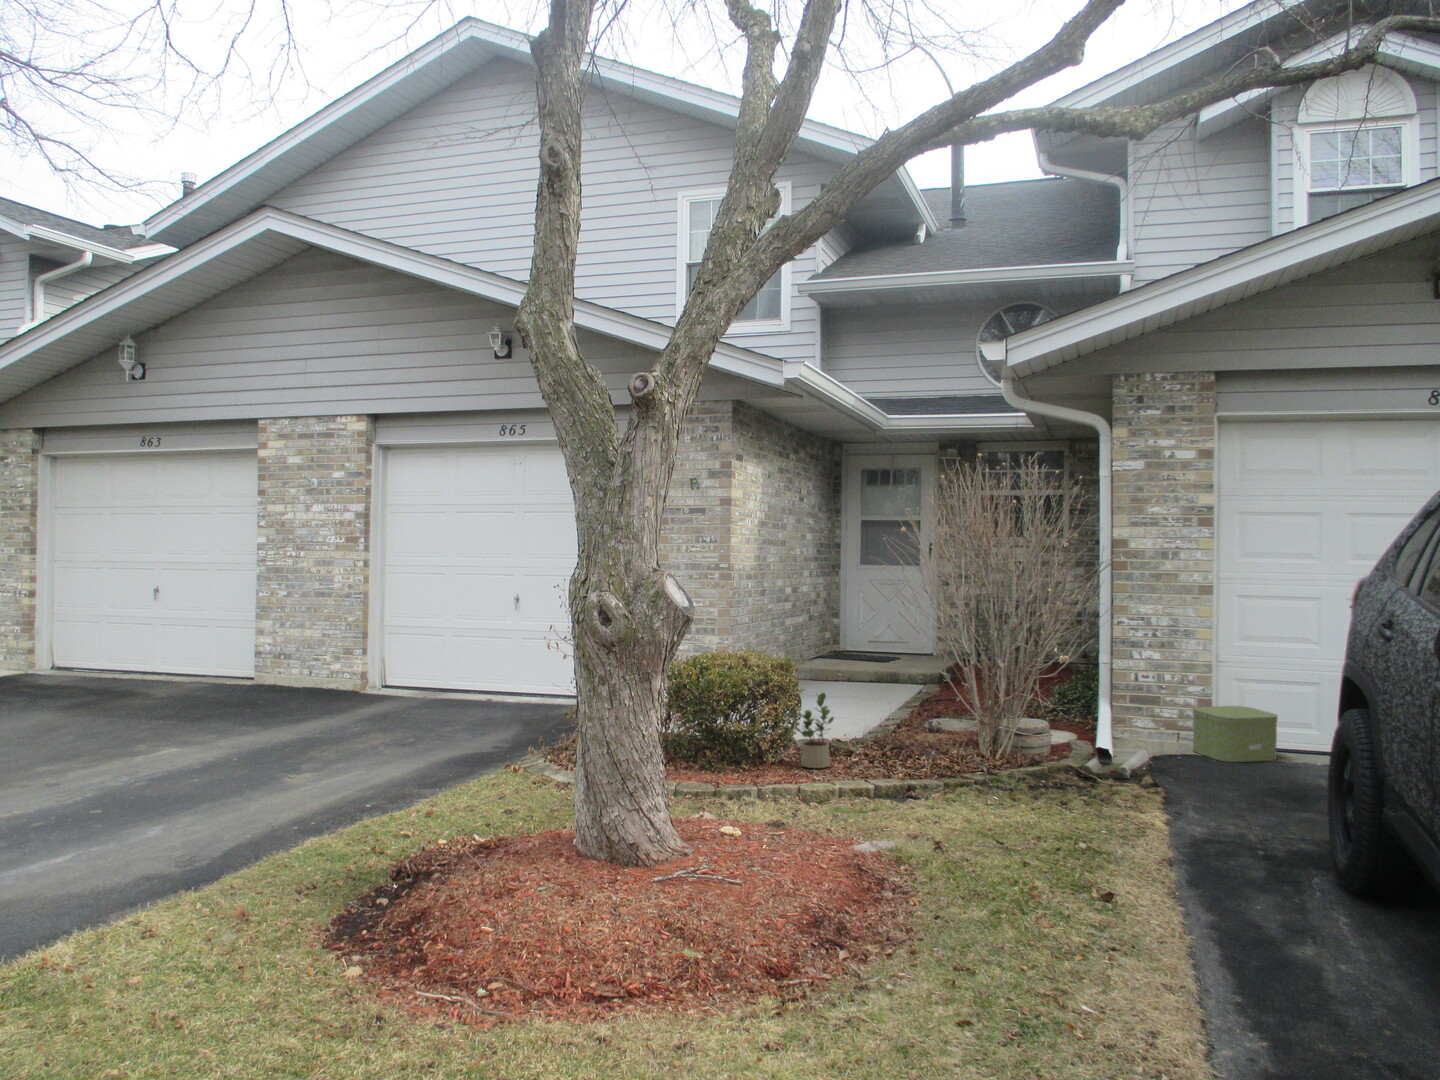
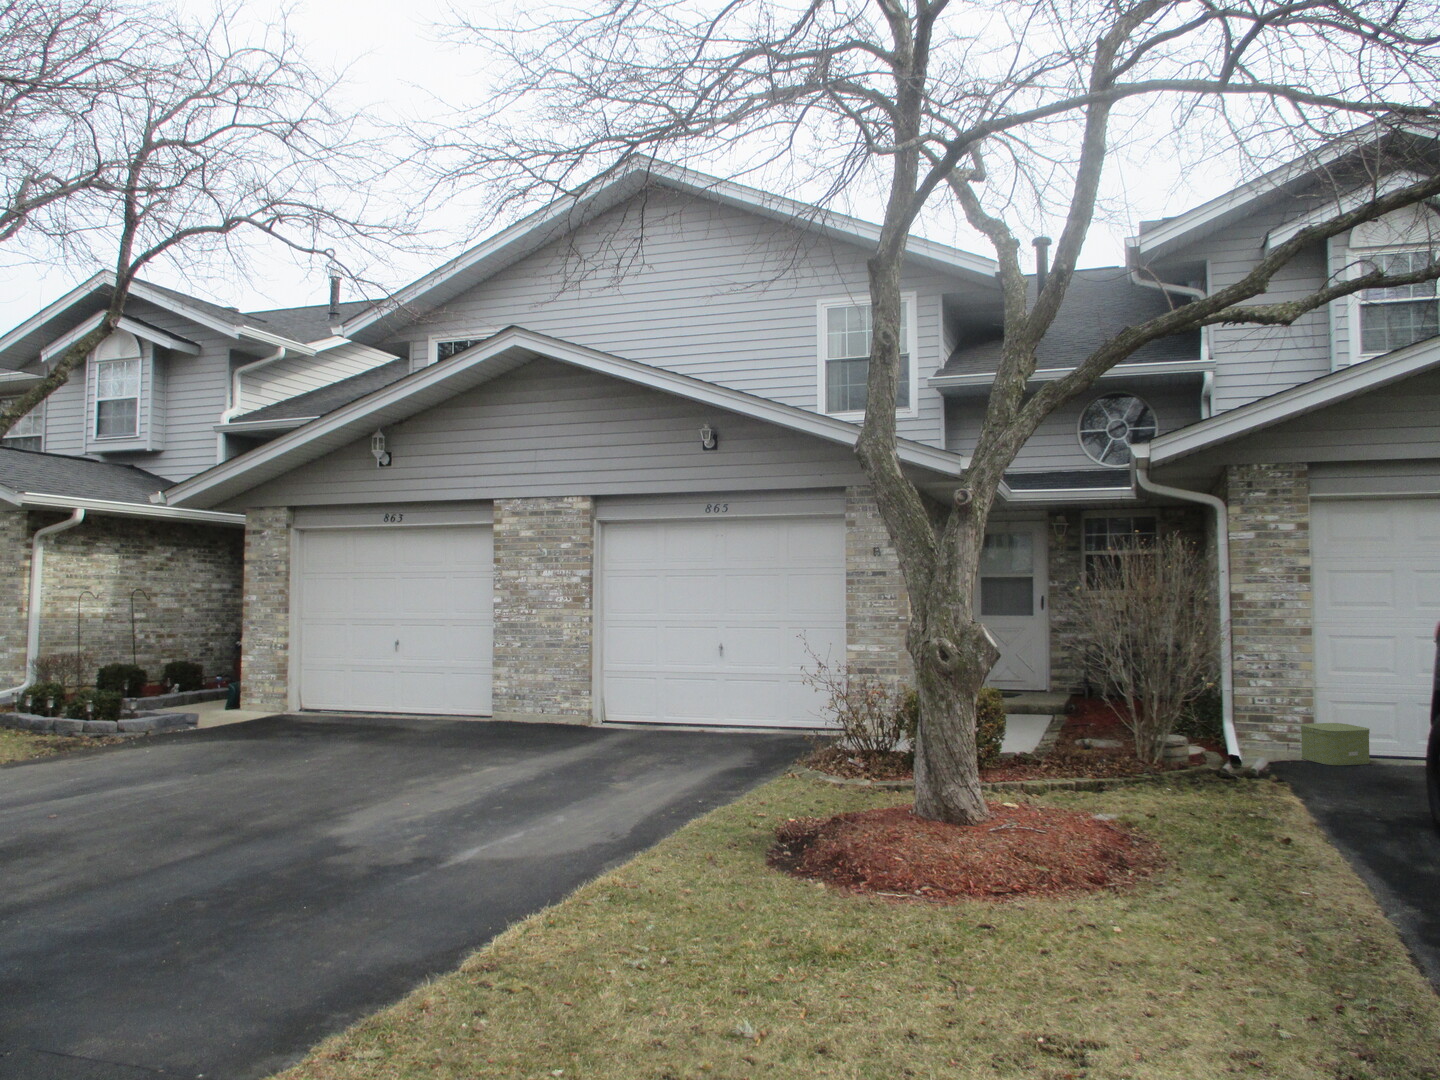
potted plant: present [795,693,834,768] -> none [995,714,1027,773]

